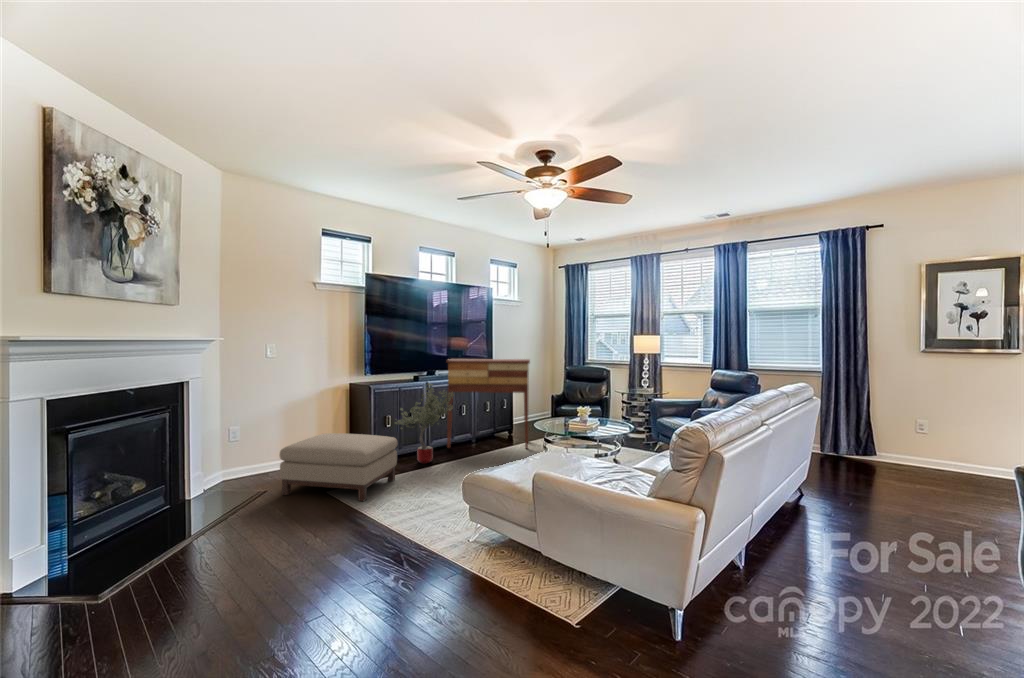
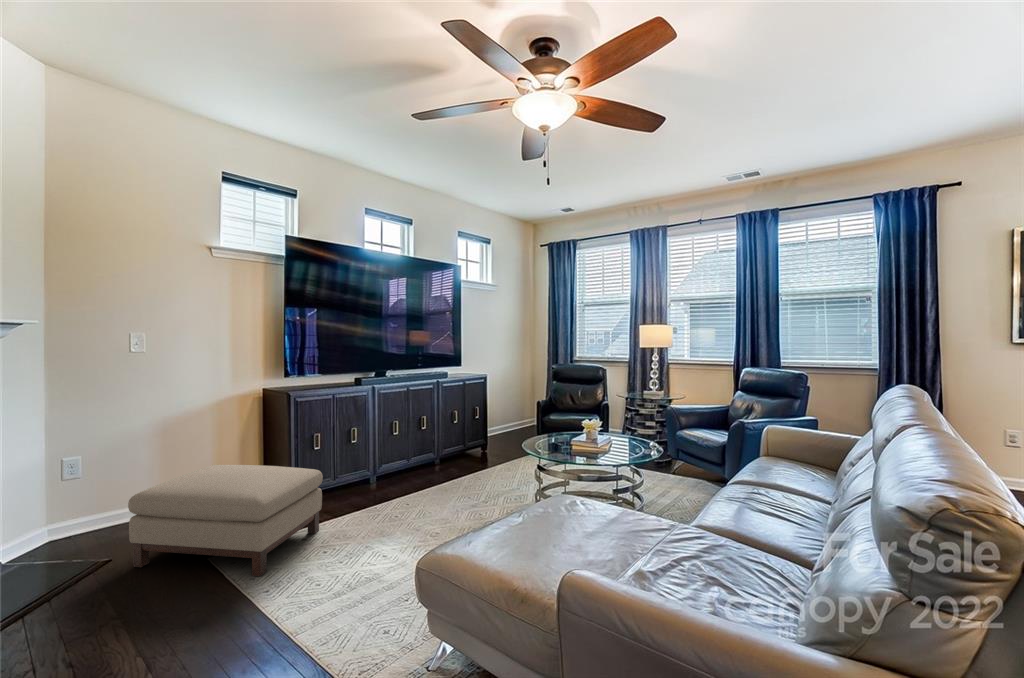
console table: present [446,359,530,449] -> none [399,356,510,474]
potted tree: present [395,383,454,464] -> none [322,388,408,500]

